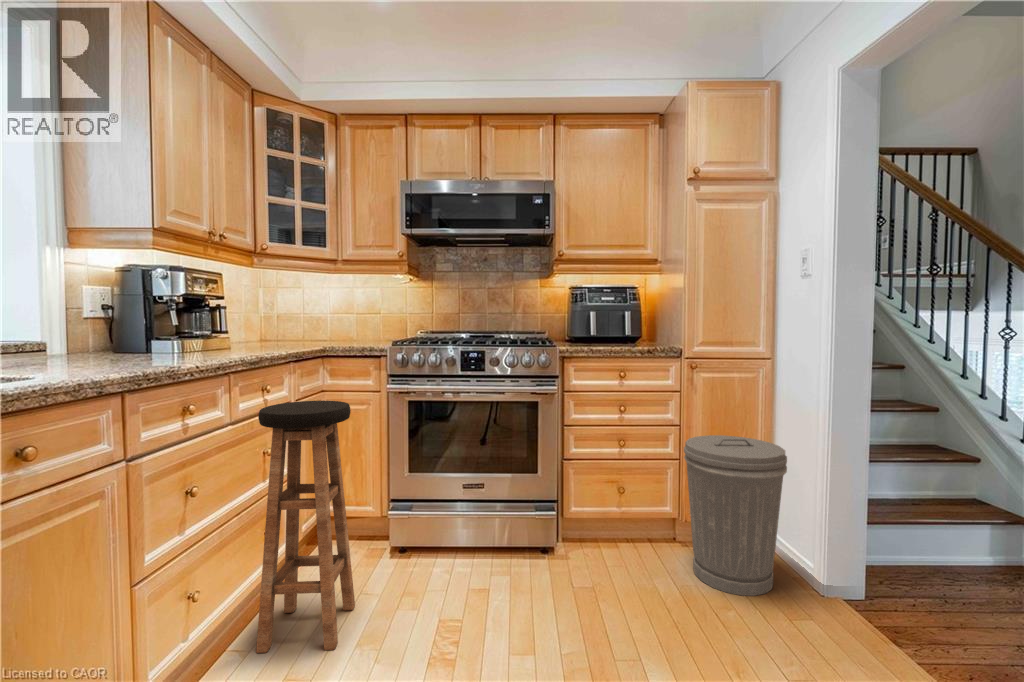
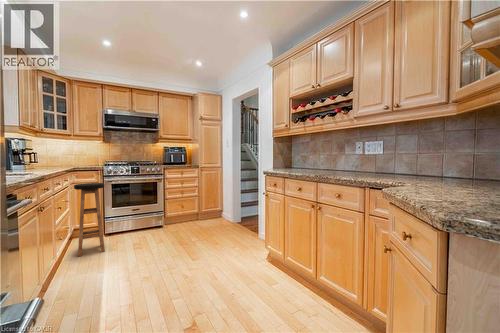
trash can: present [684,435,787,596] -> none [200,188,224,226]

